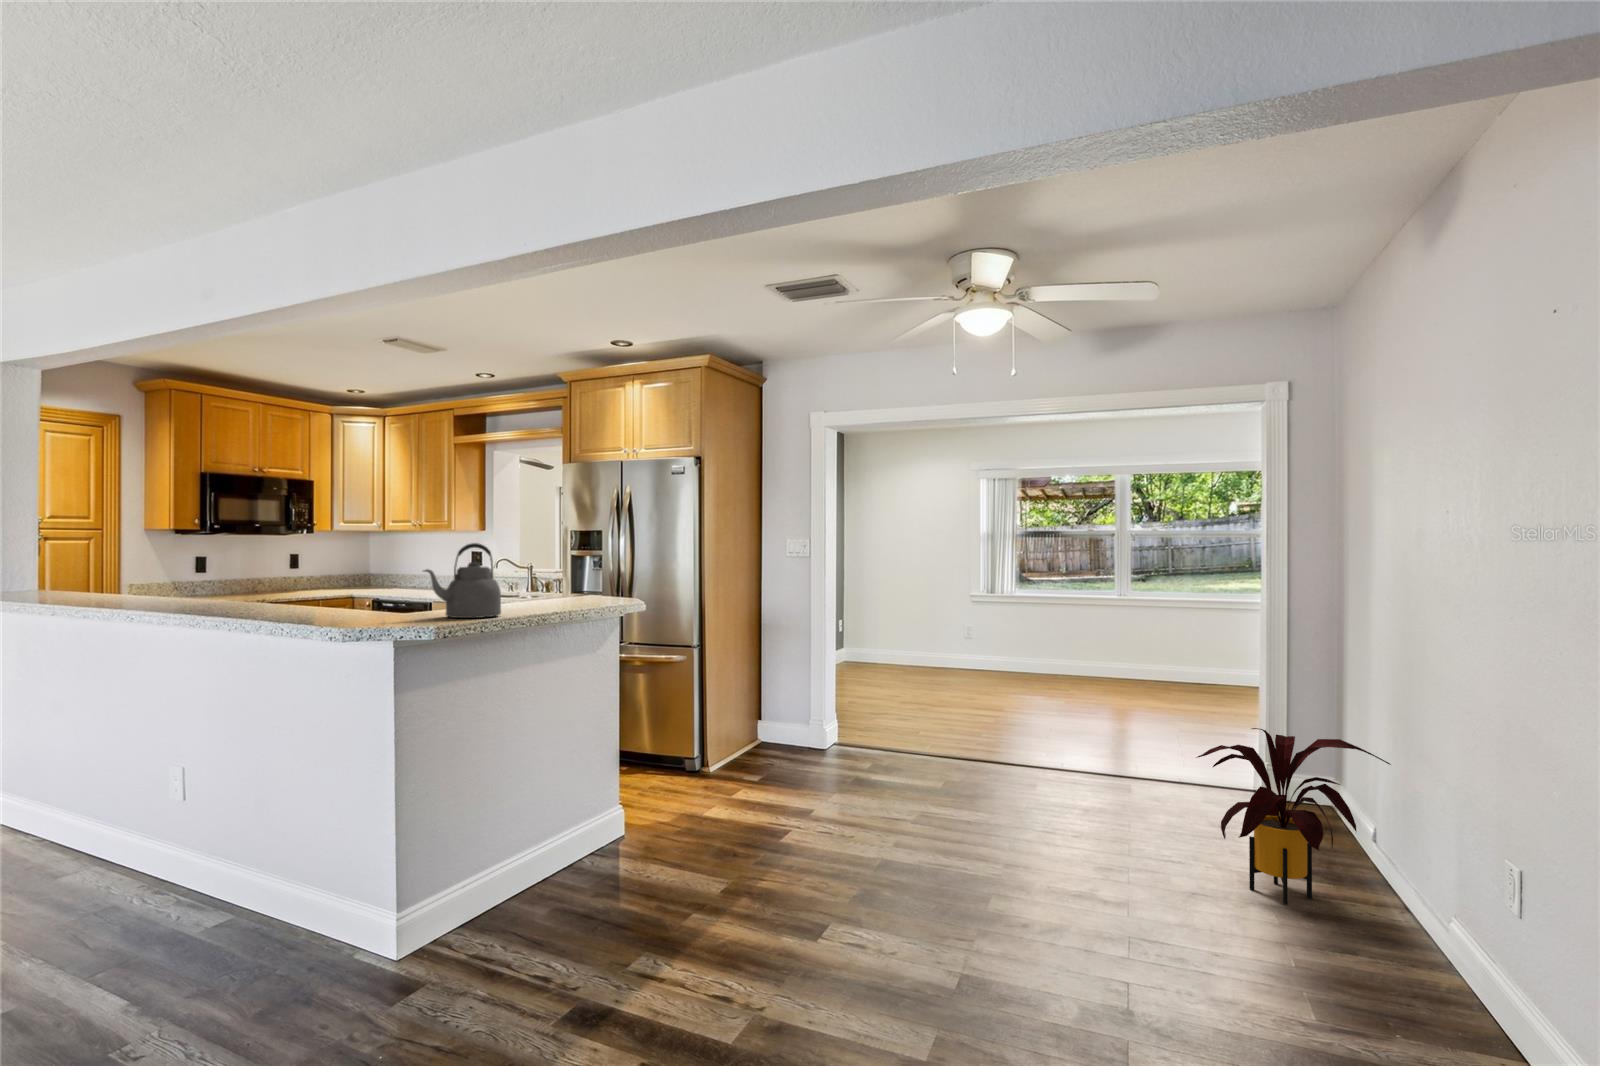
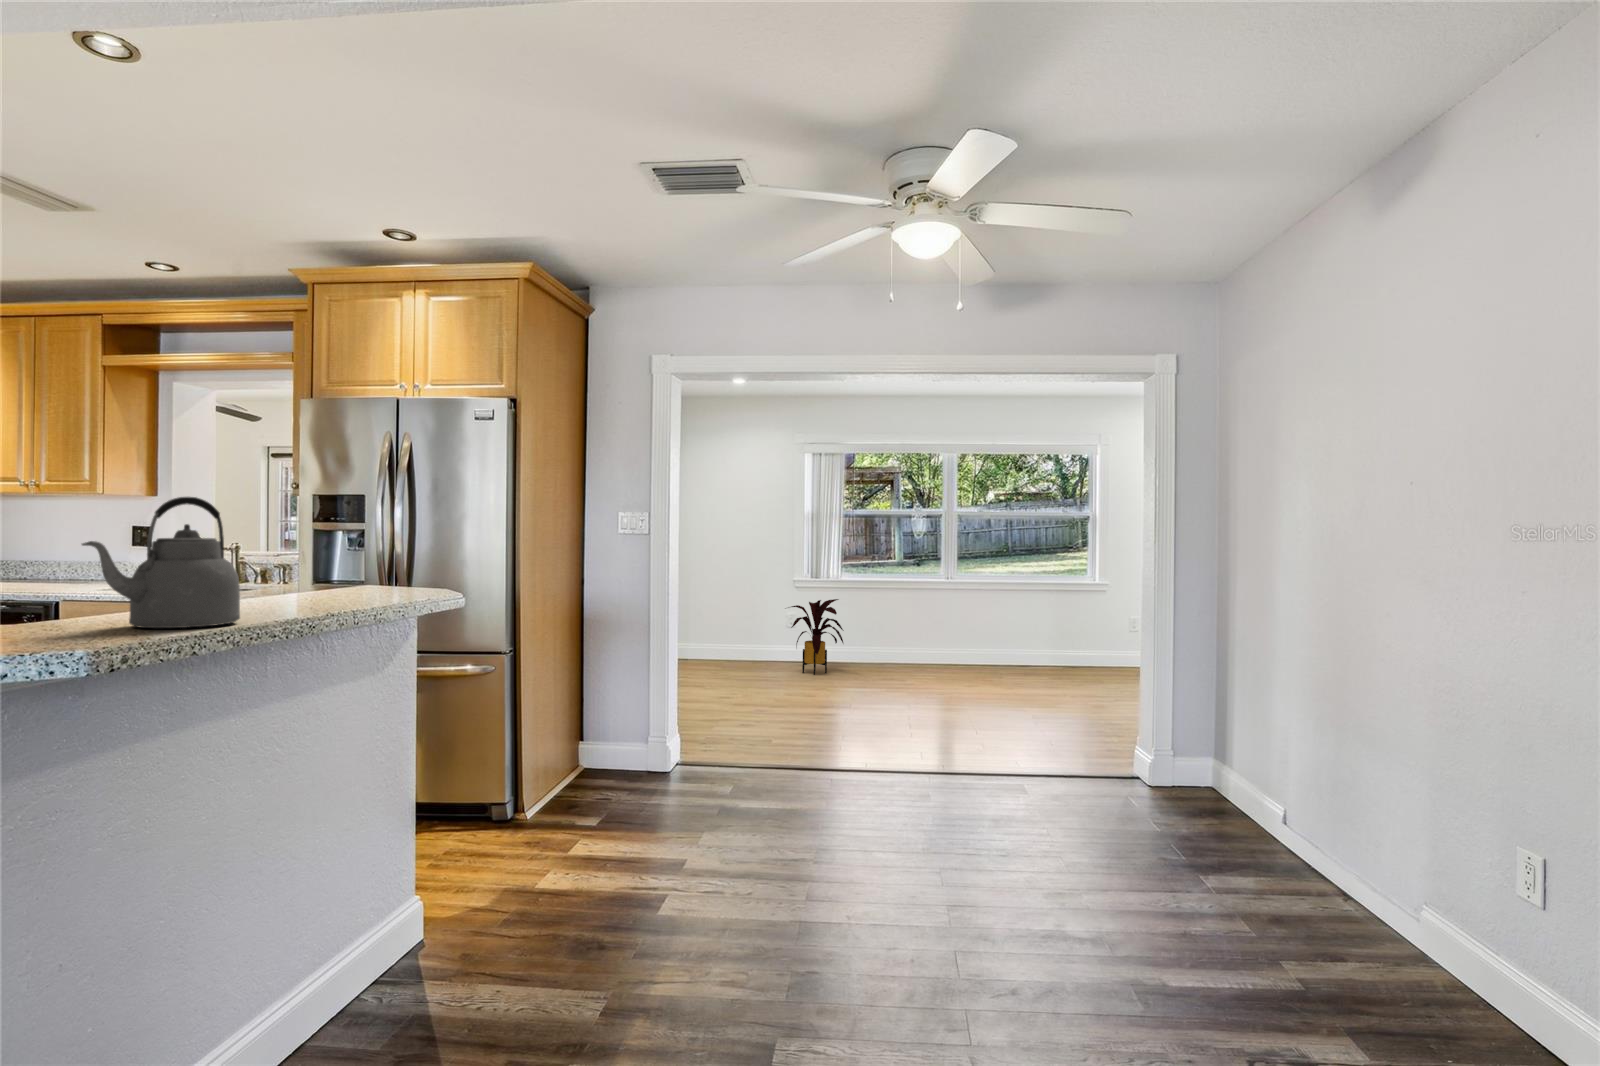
house plant: present [1196,728,1391,904] -> present [791,599,844,675]

